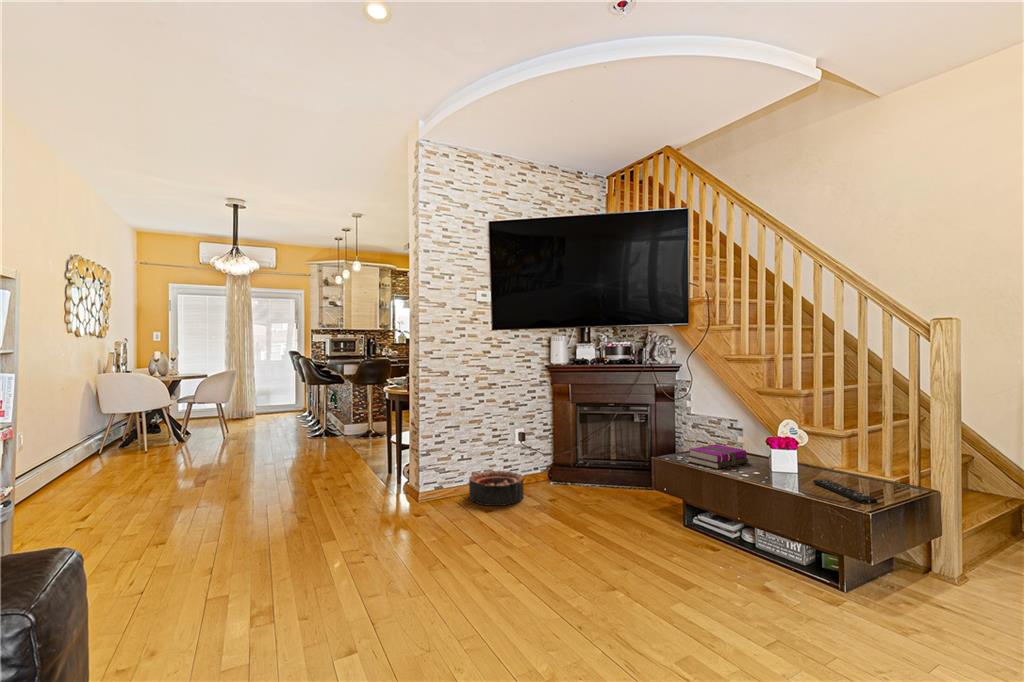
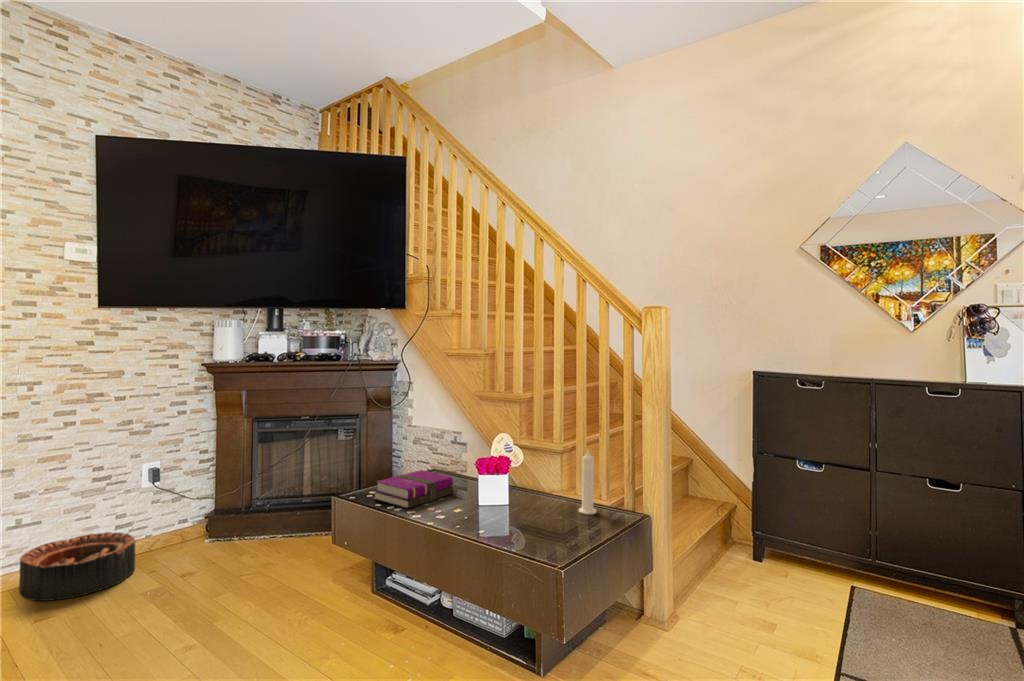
candle: none [865,434,882,485] -> present [579,450,596,515]
remote control: present [813,479,877,504] -> none [518,514,582,551]

